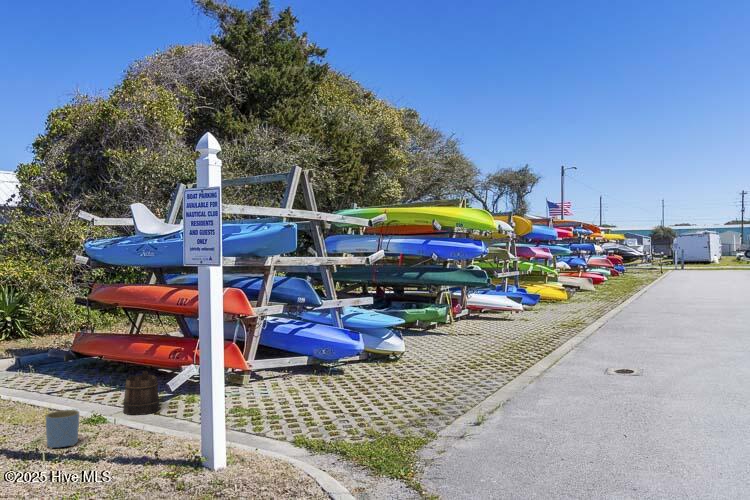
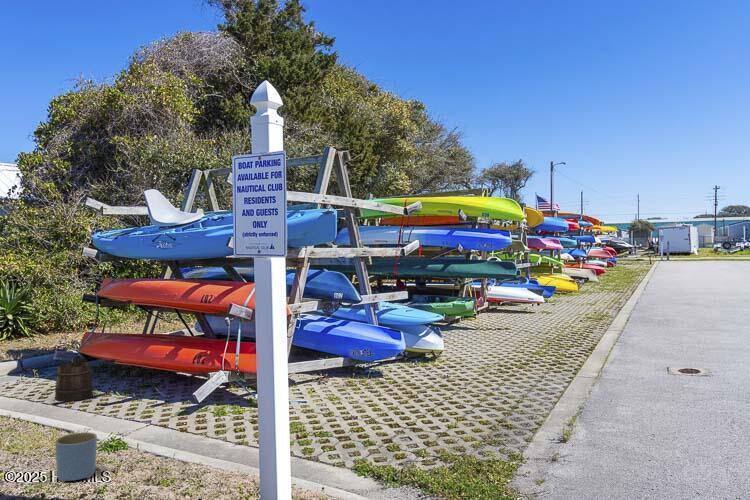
bucket: present [123,371,160,415] -> present [55,358,93,401]

